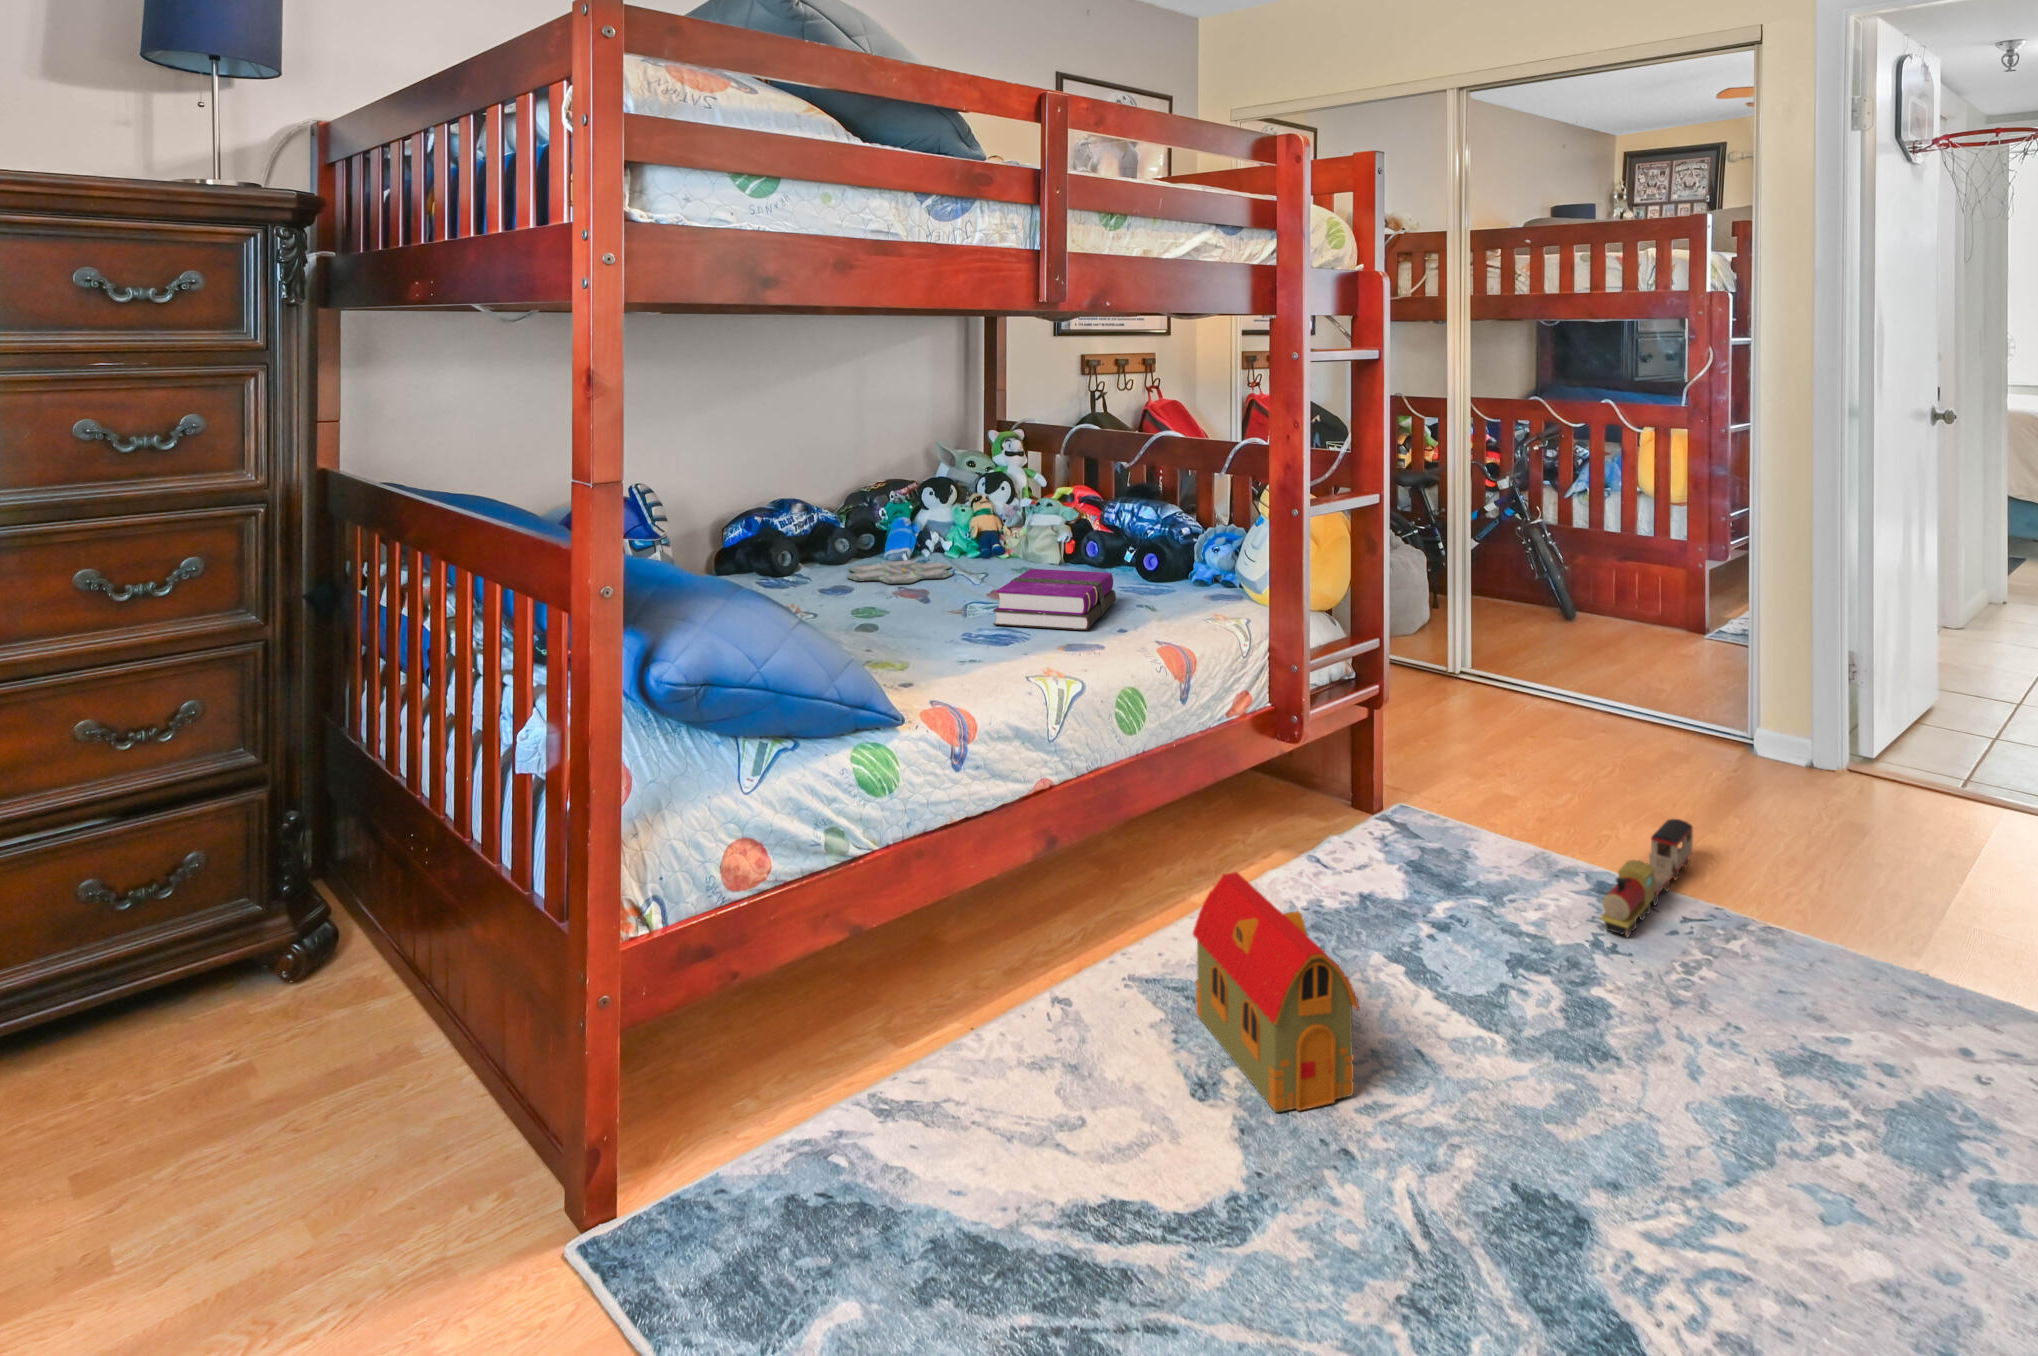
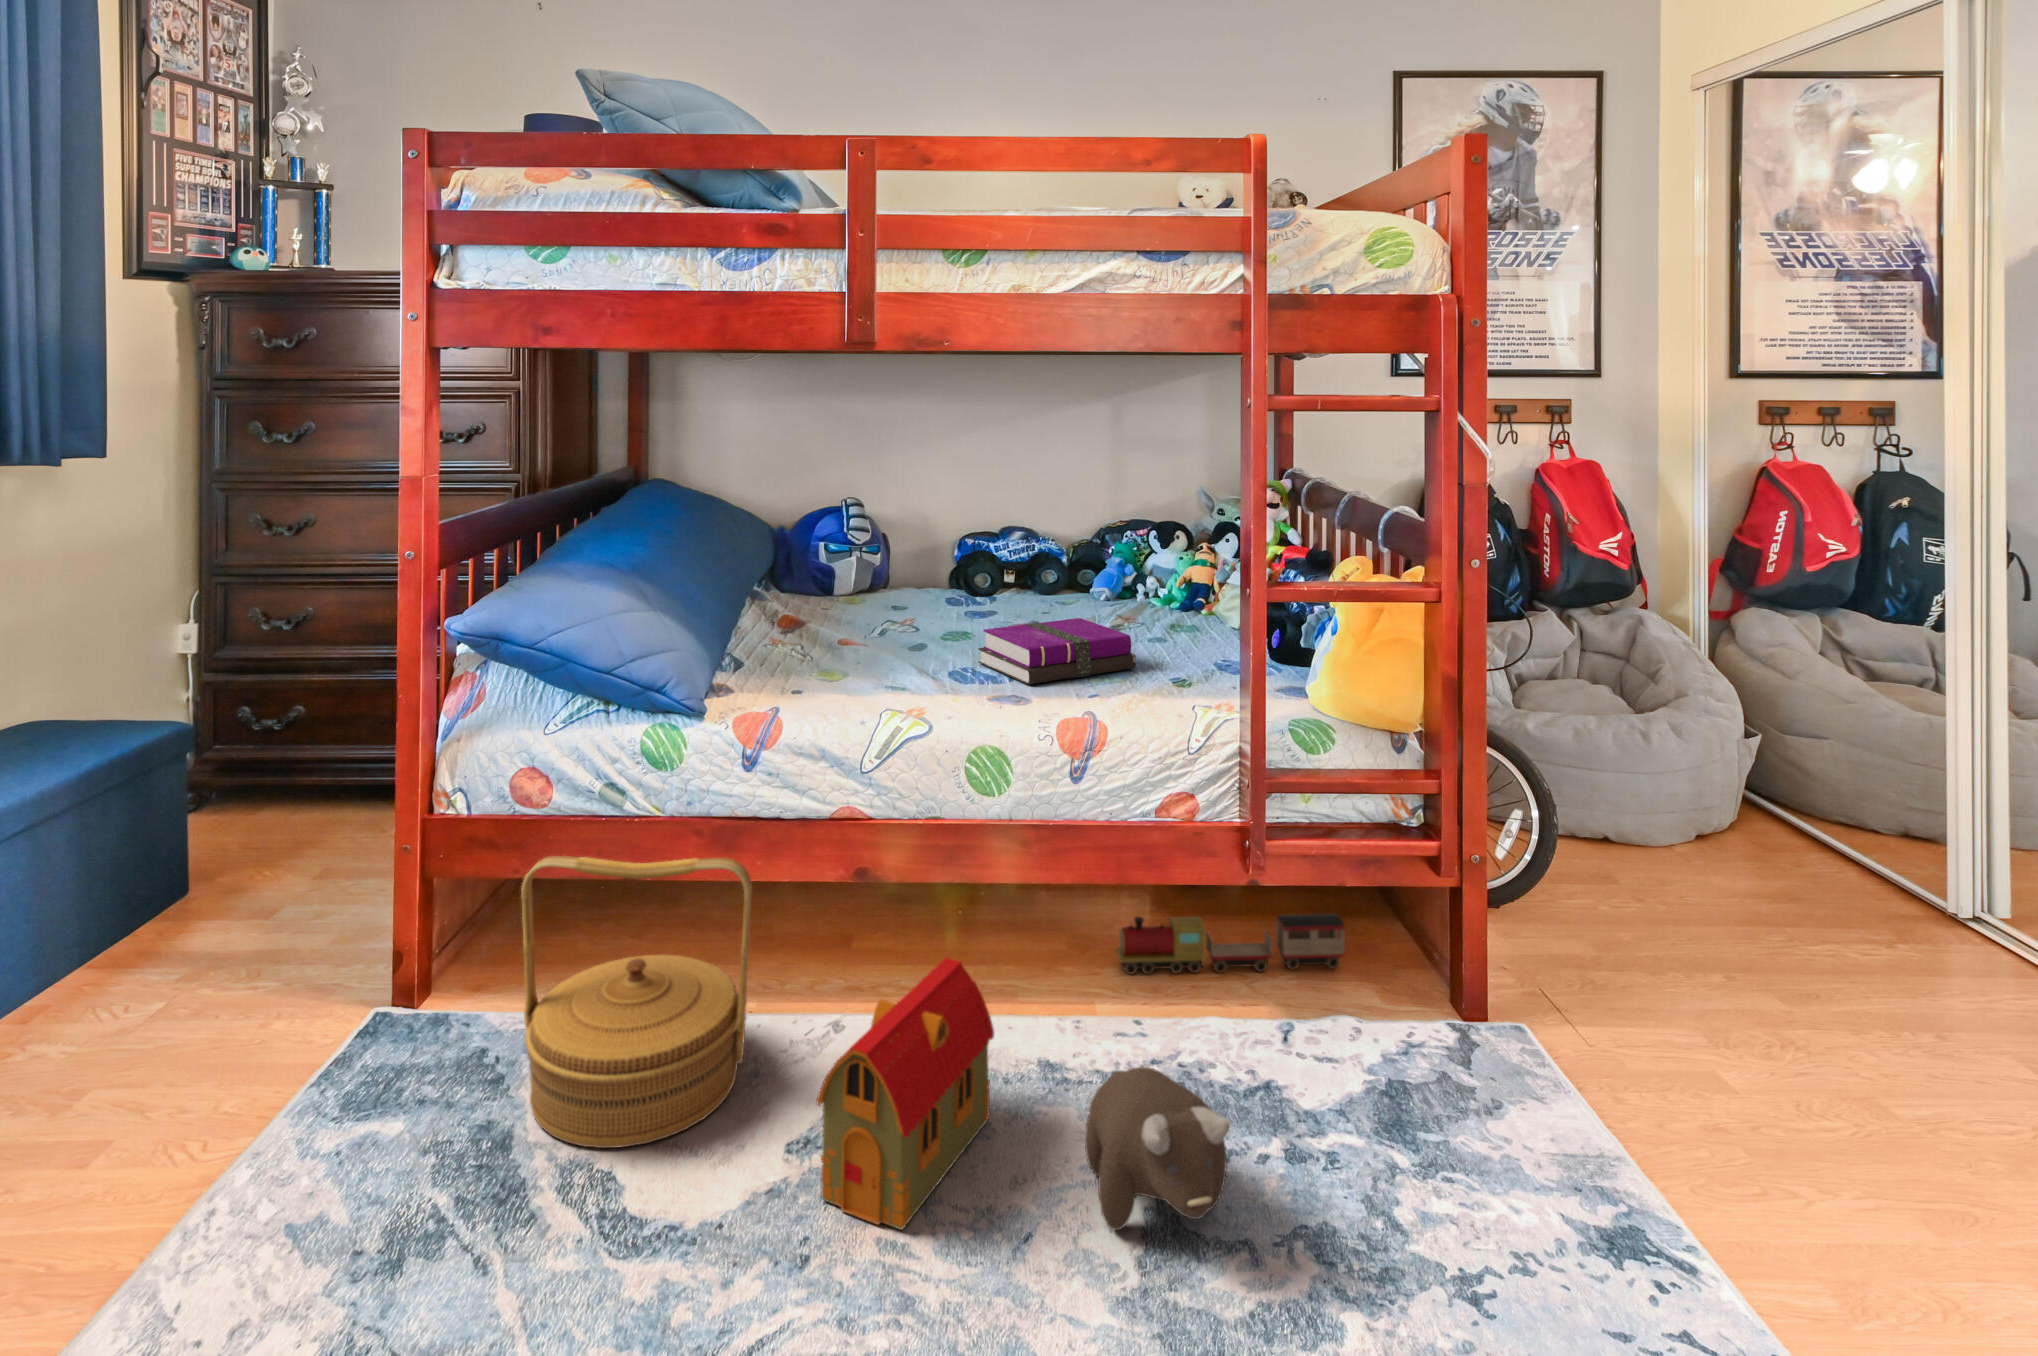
board game: present [847,560,953,584] -> none [1005,594,1113,618]
toy train: present [1601,819,1693,937] -> present [1116,914,1344,974]
woven basket: none [866,850,1104,1215] -> present [521,856,752,1148]
plush toy: none [1353,890,1528,1019] -> present [1085,1067,1230,1230]

